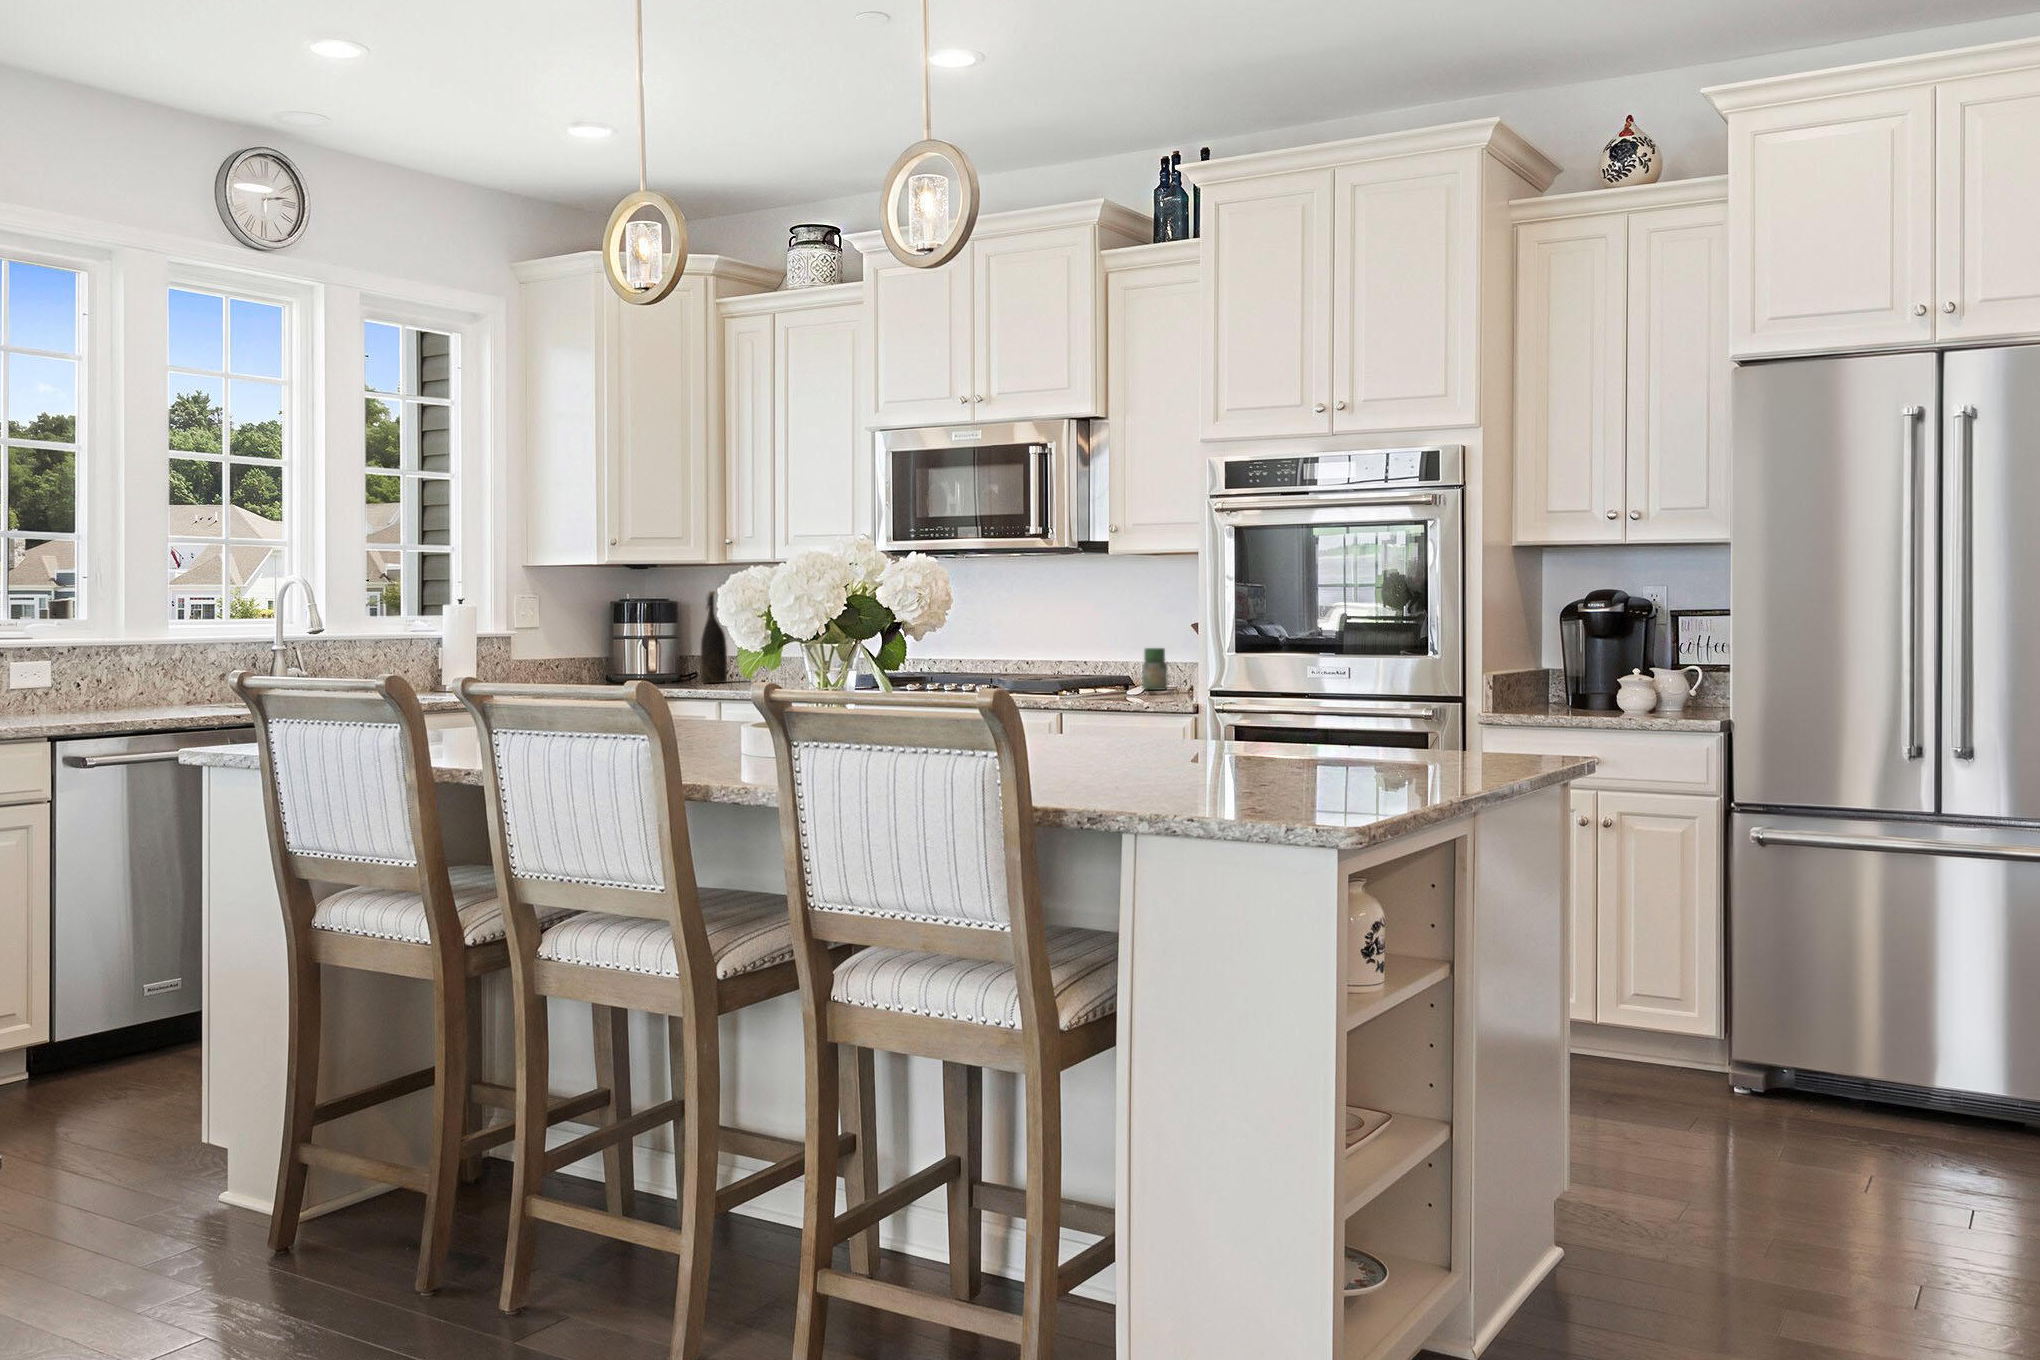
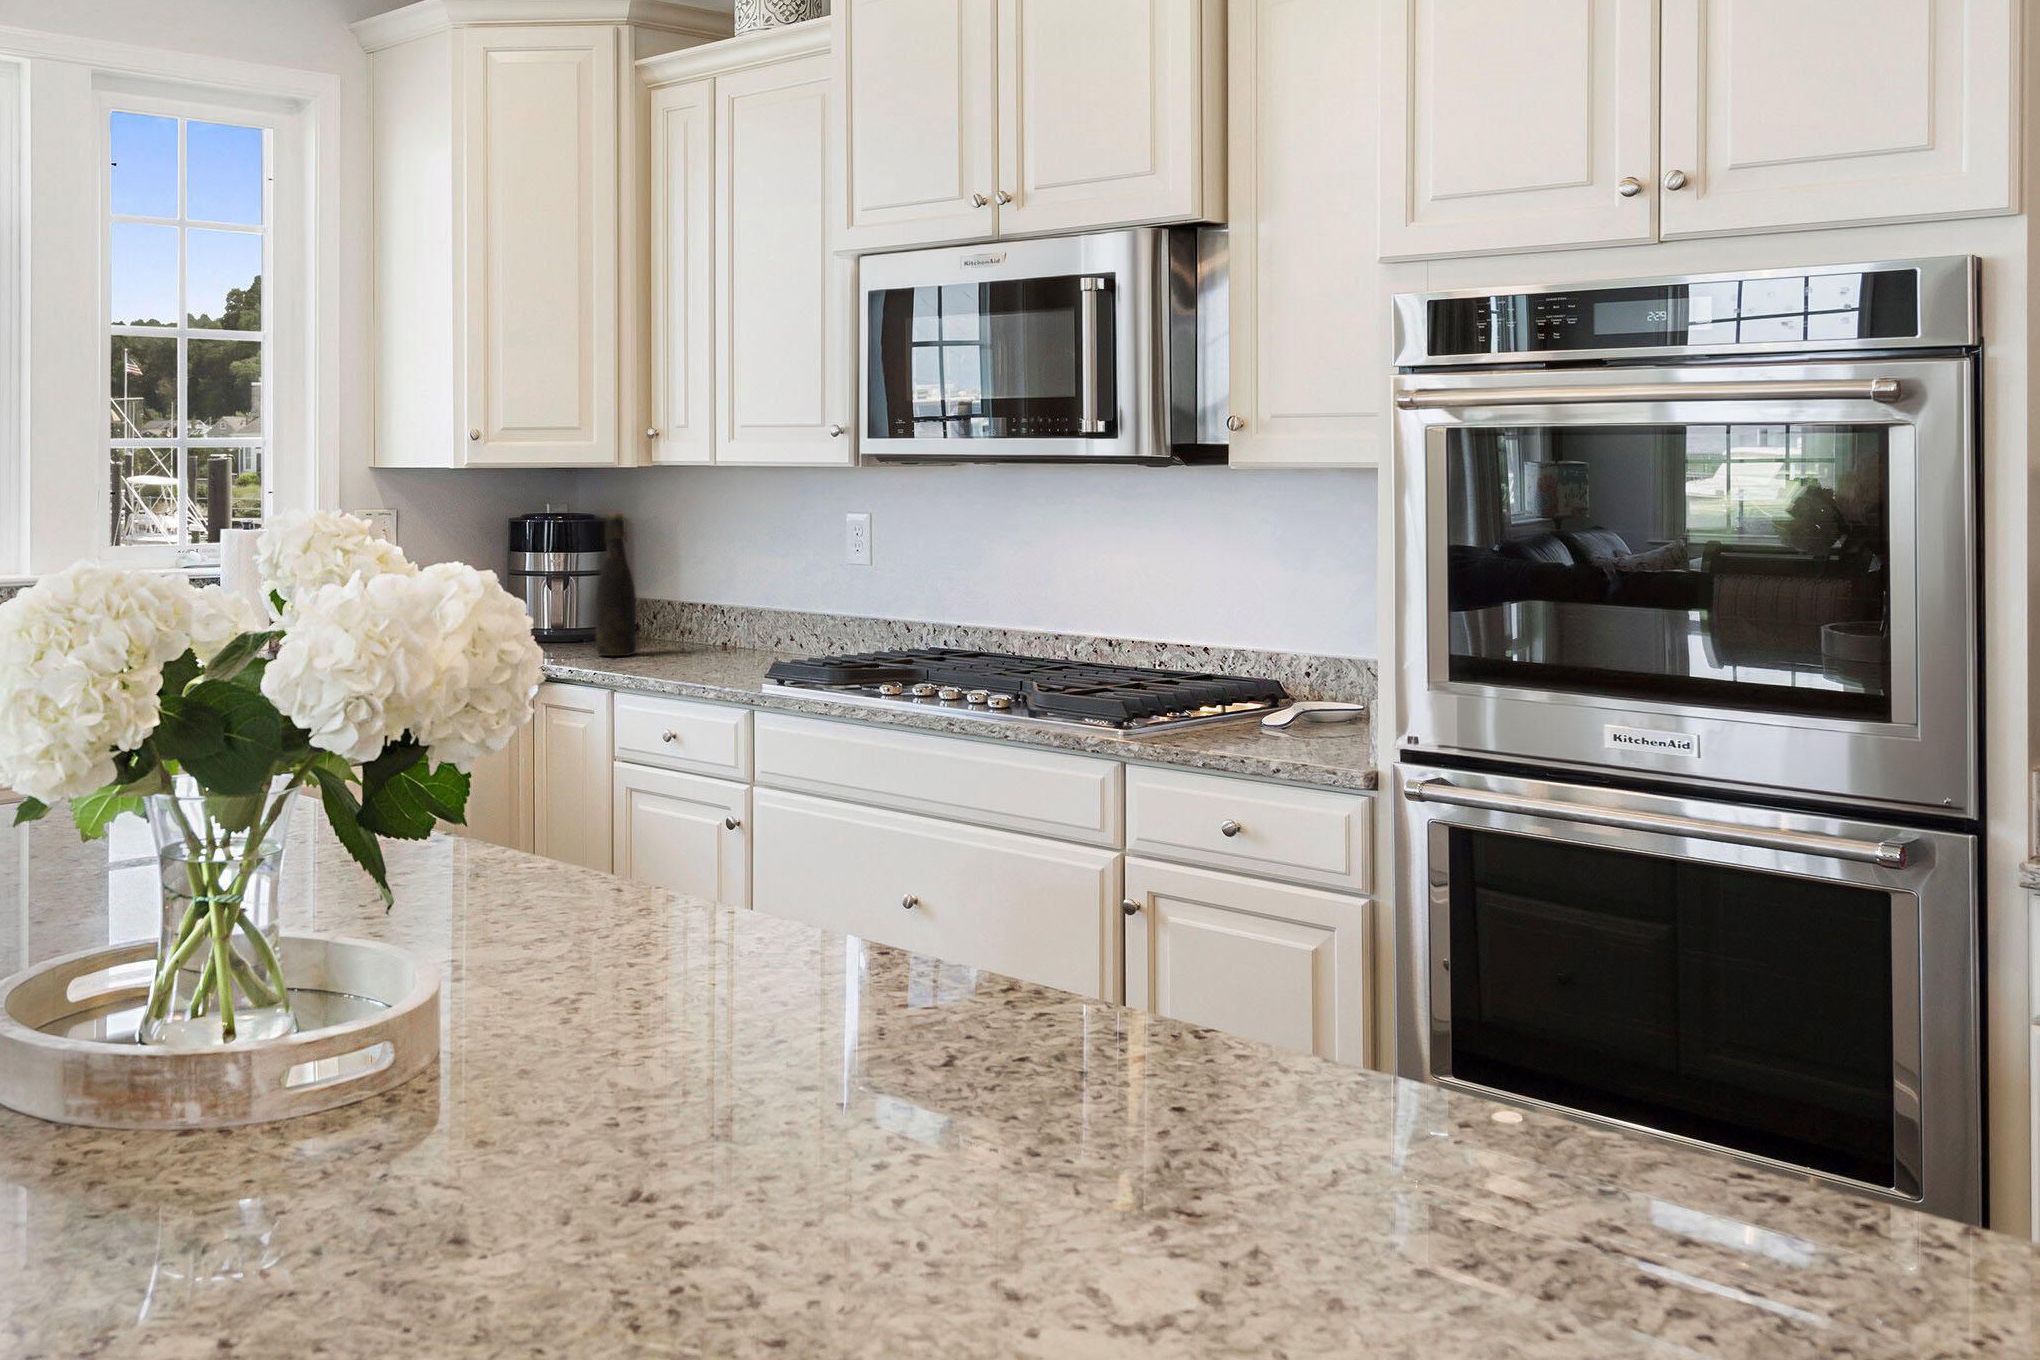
jar: present [1142,648,1167,690] -> none [1249,662,1301,747]

